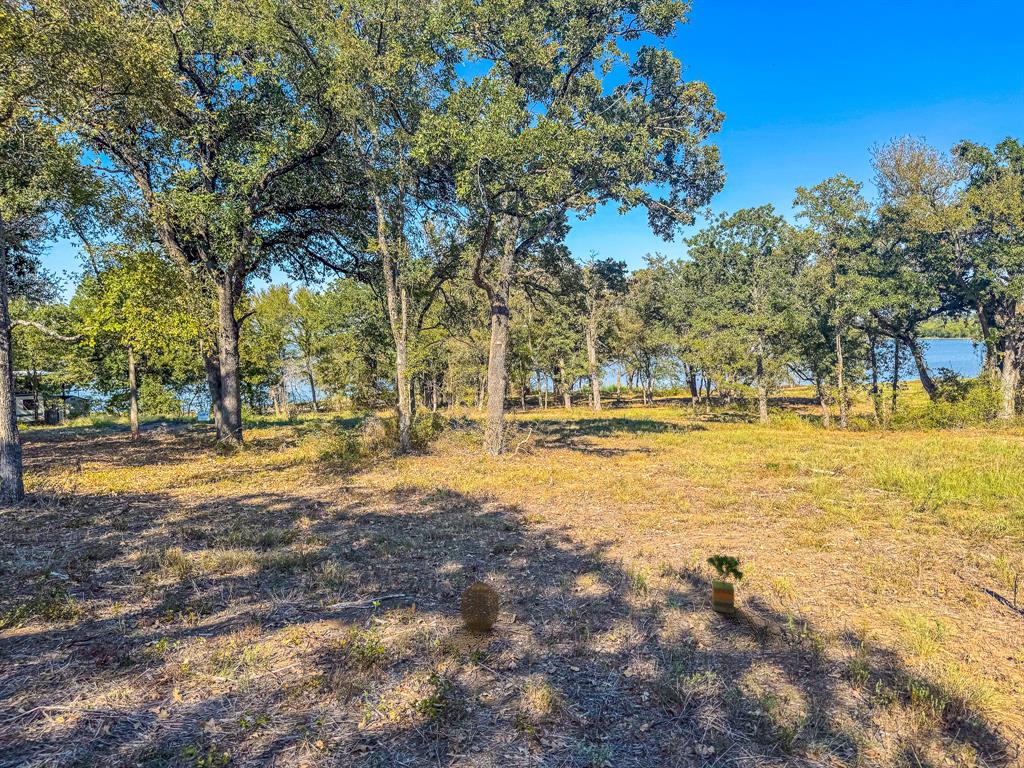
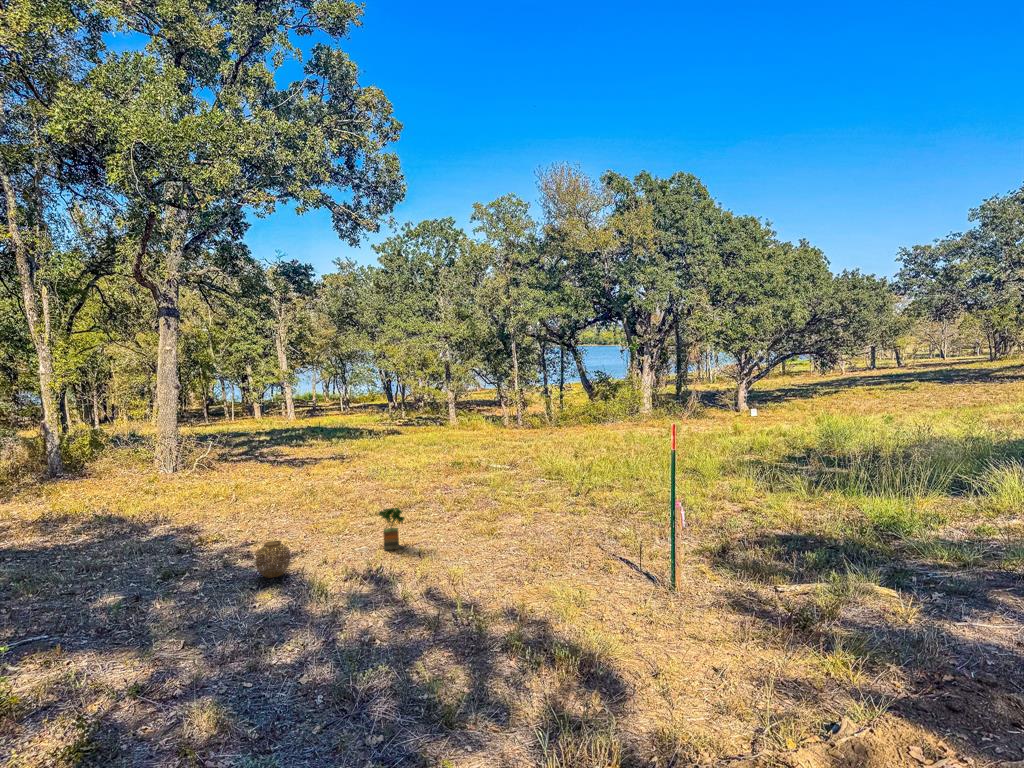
woven basket: present [461,583,499,631] -> present [256,541,290,578]

